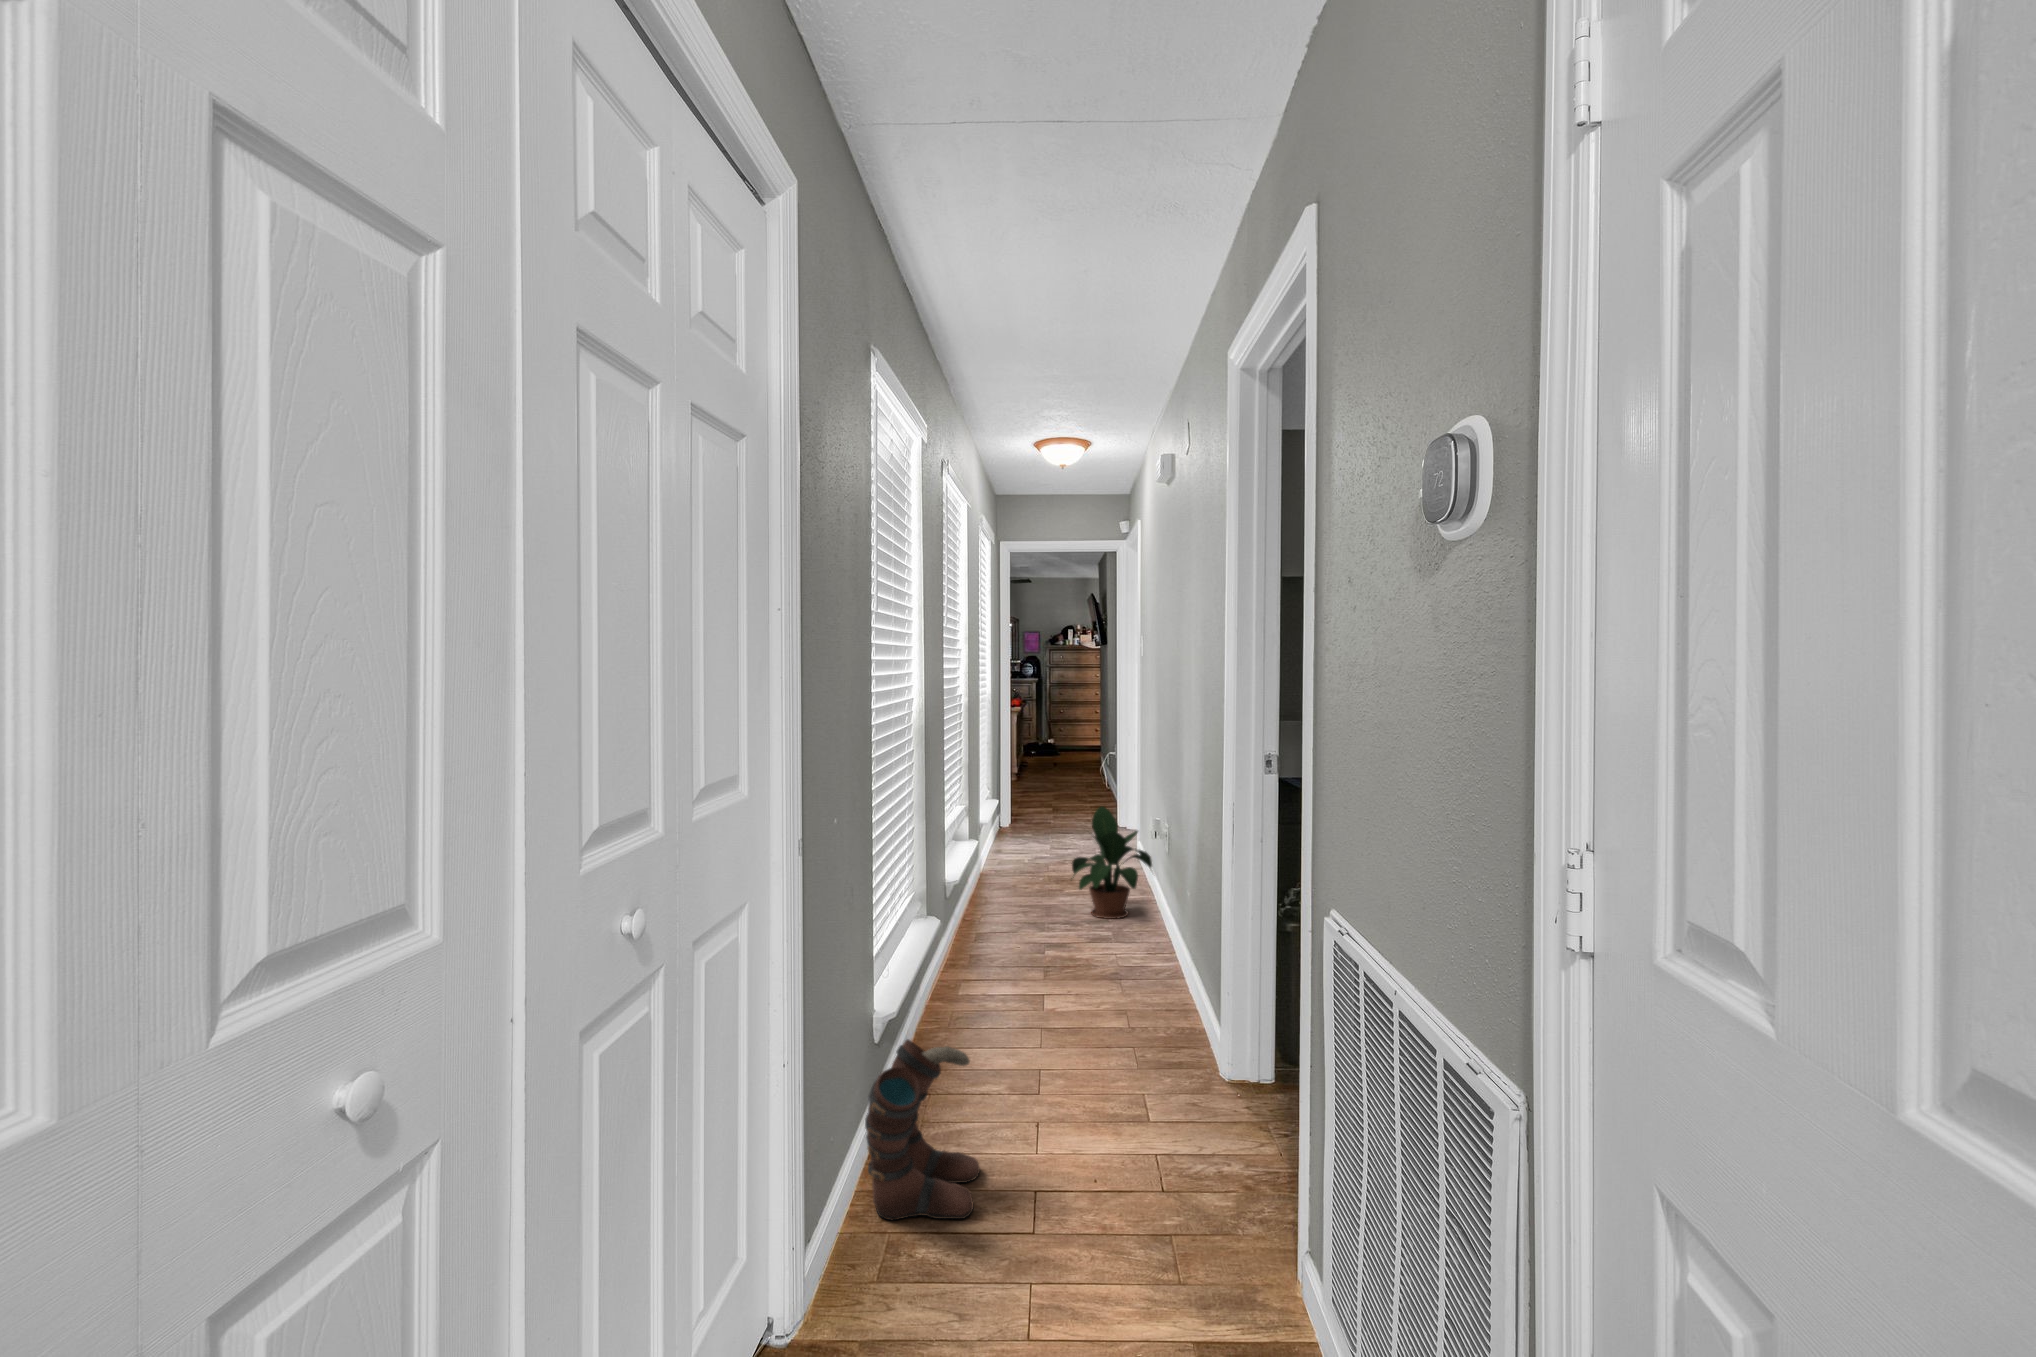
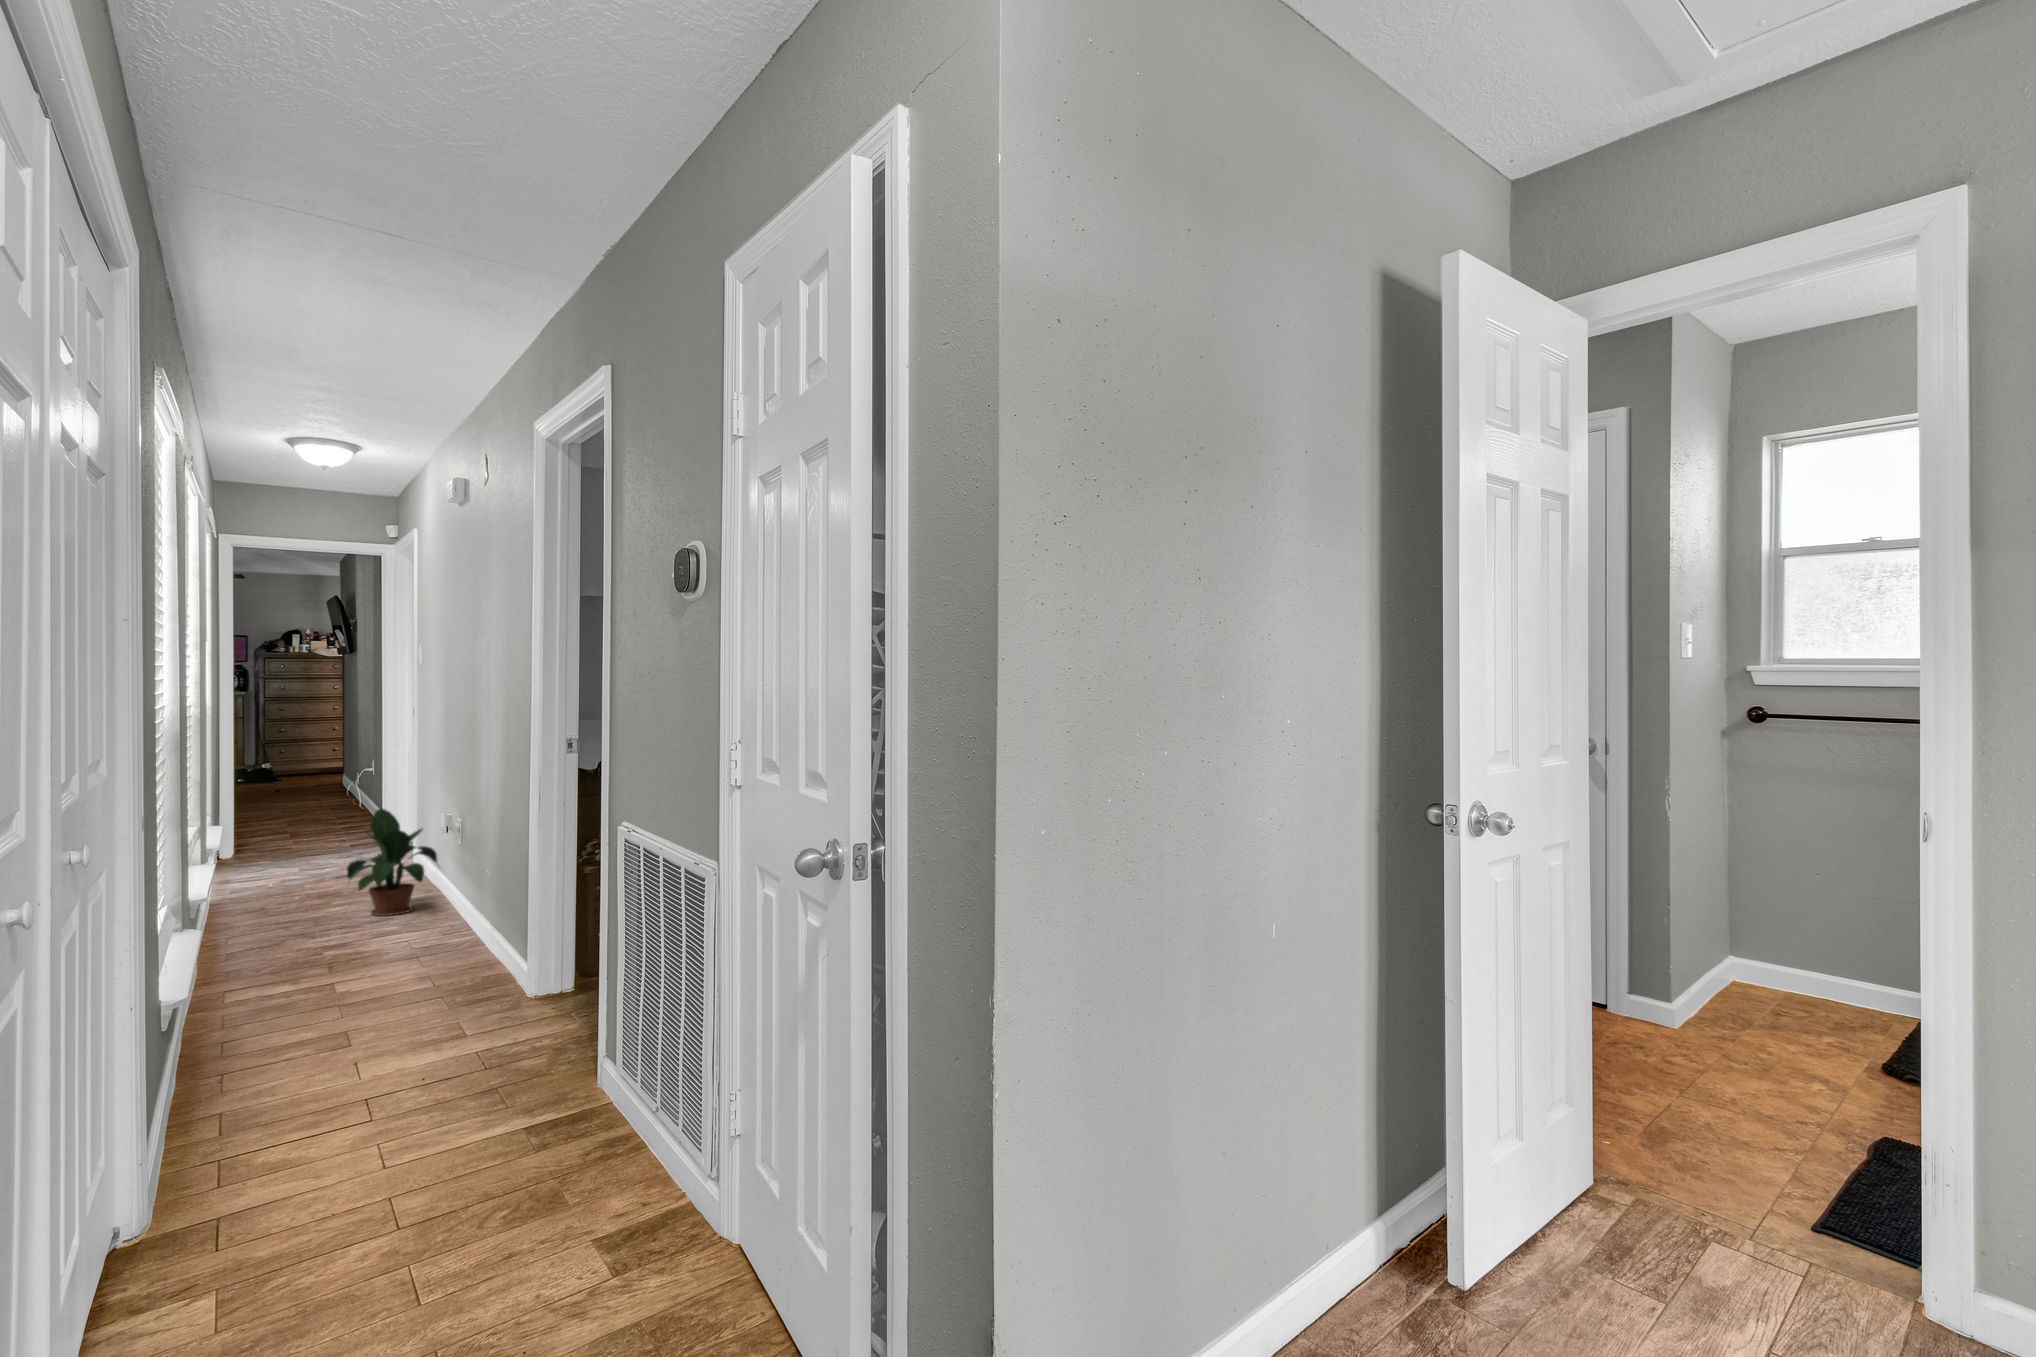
boots: present [865,1039,980,1220] -> none [198,995,315,1143]

